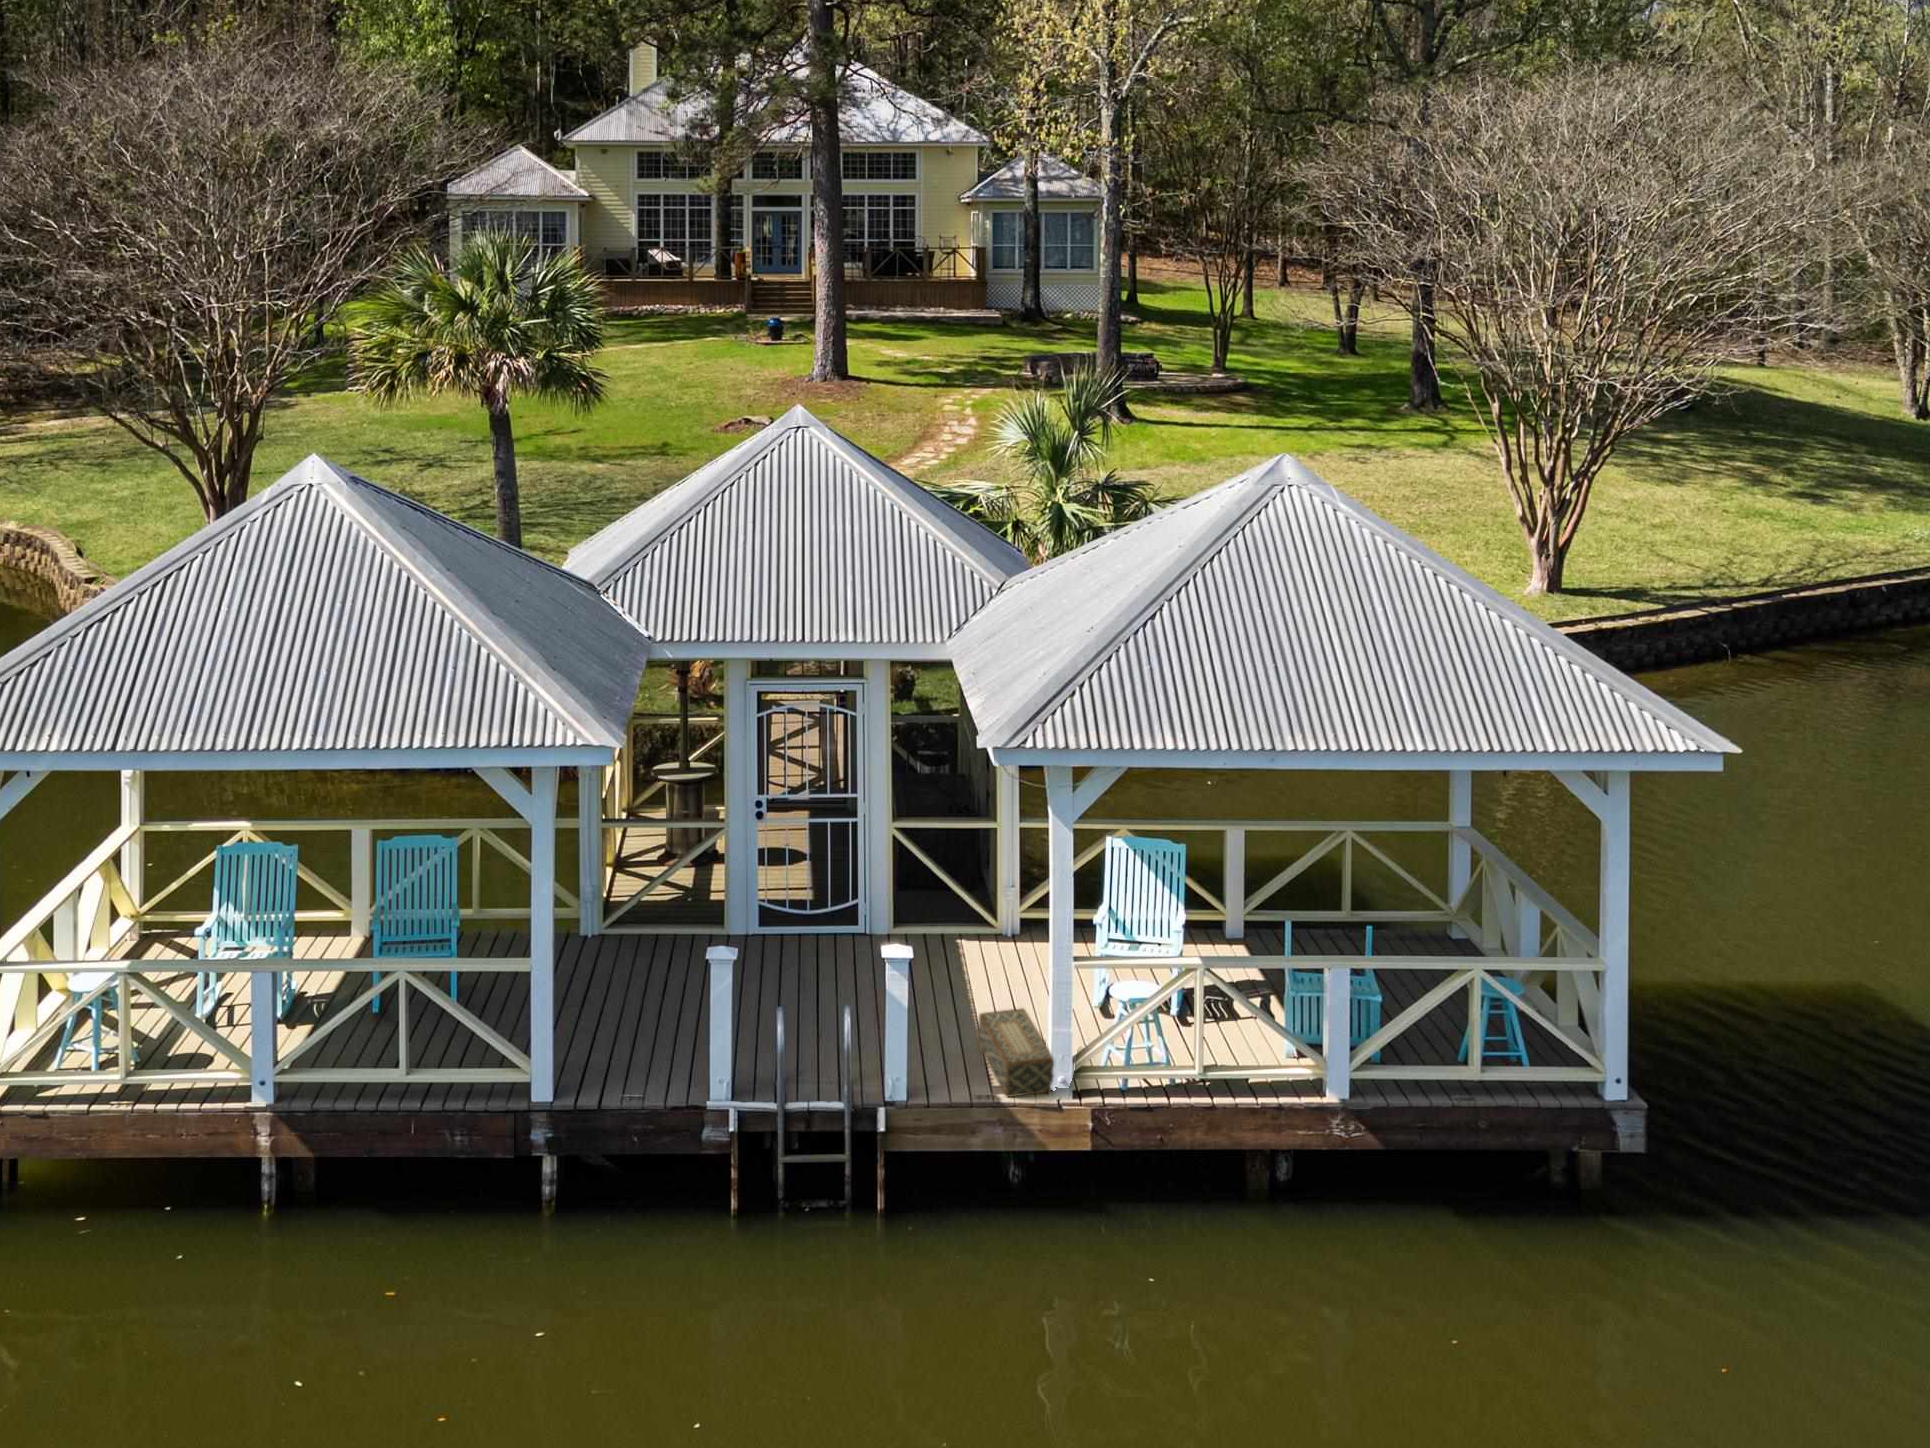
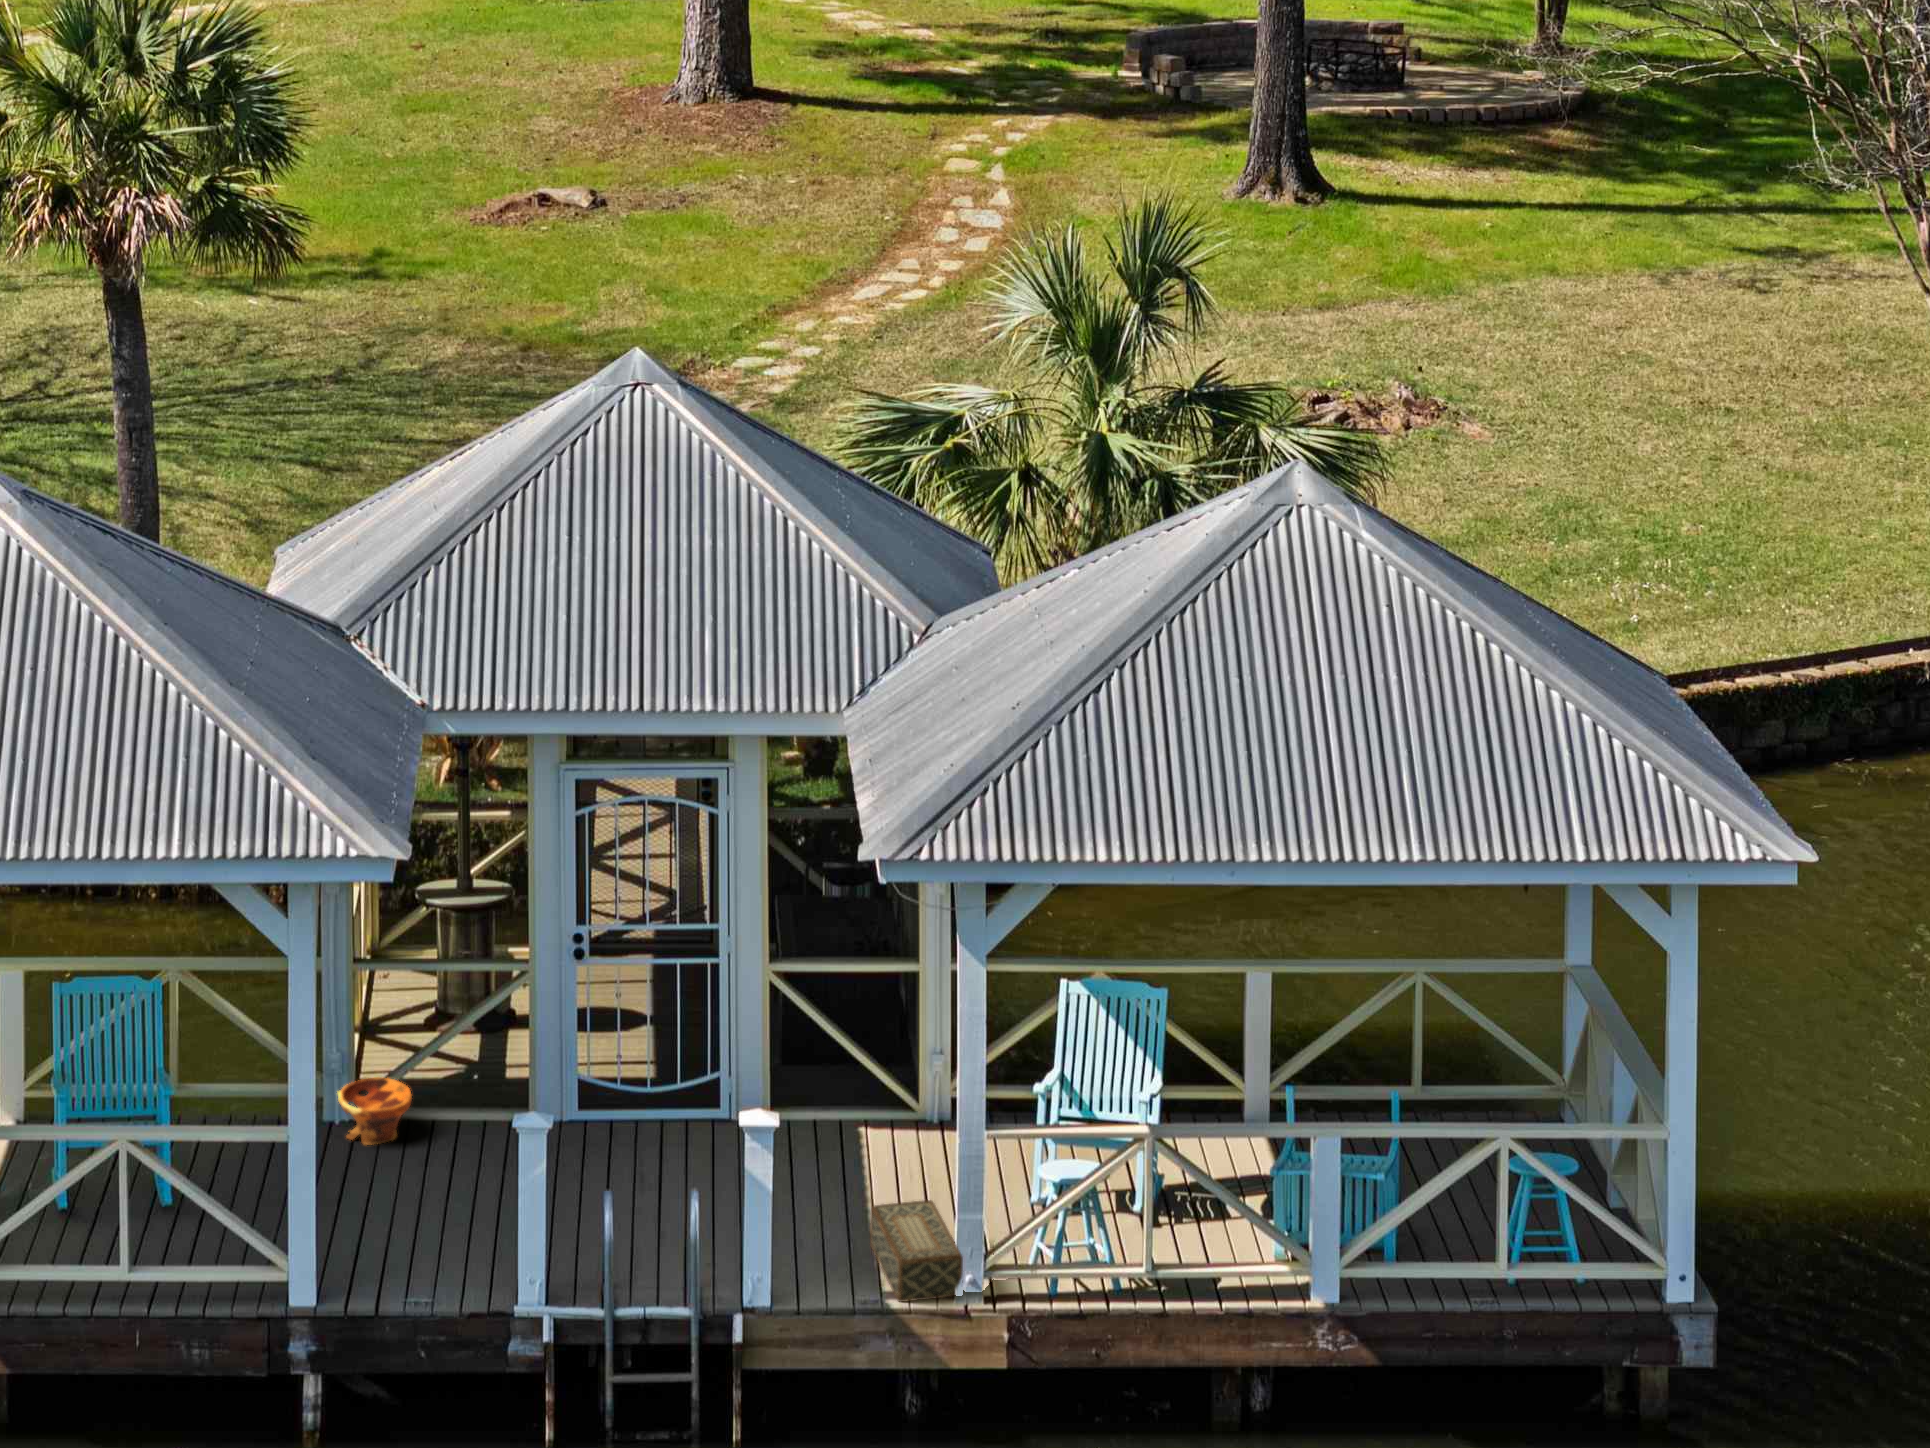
planter: none [587,906,640,958] -> present [338,1077,412,1145]

